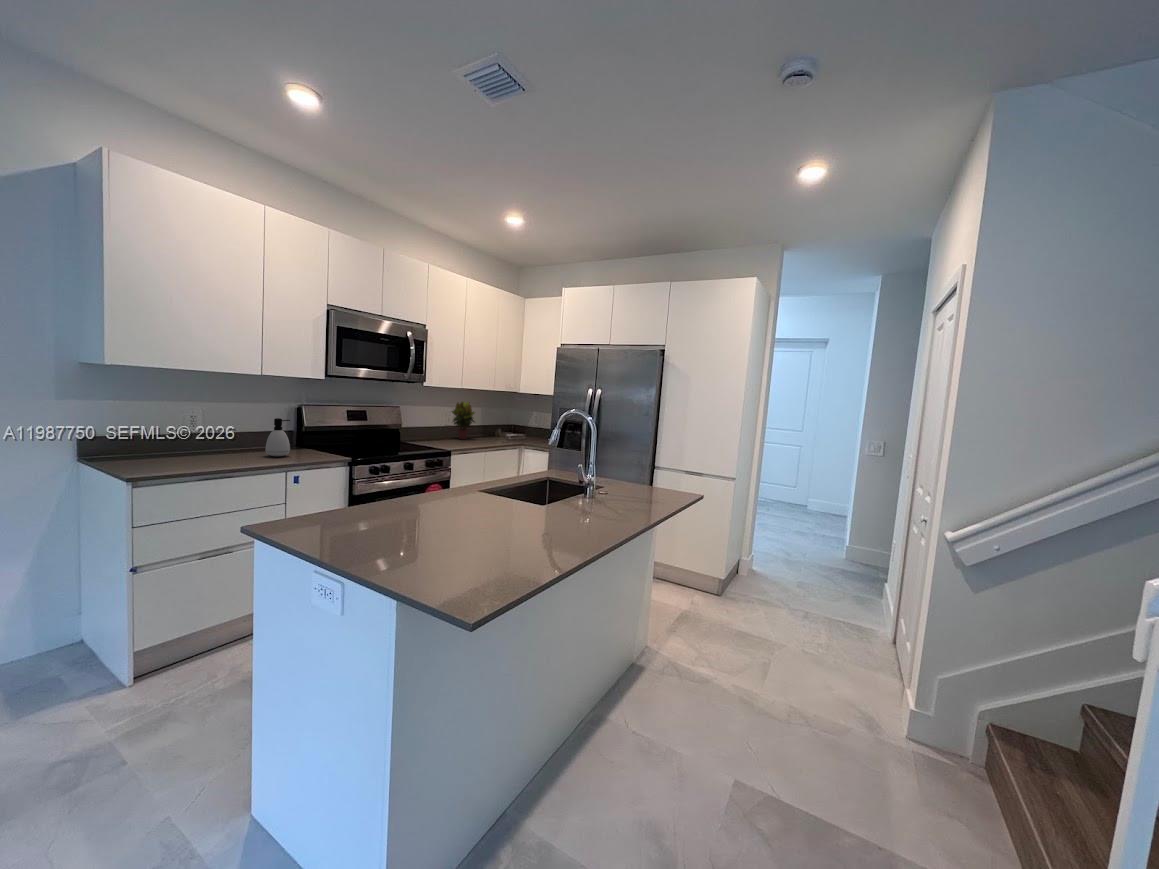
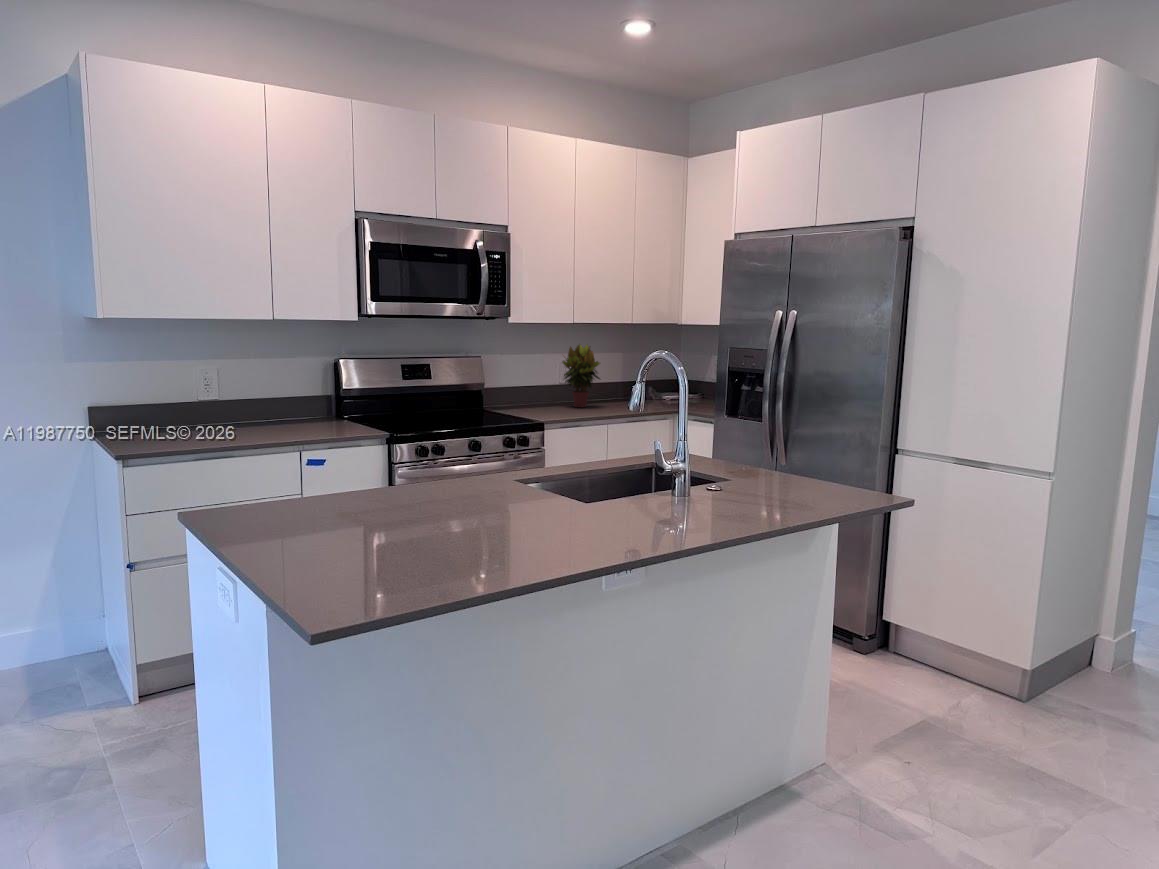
soap dispenser: present [266,418,290,456] -> none [284,378,313,431]

